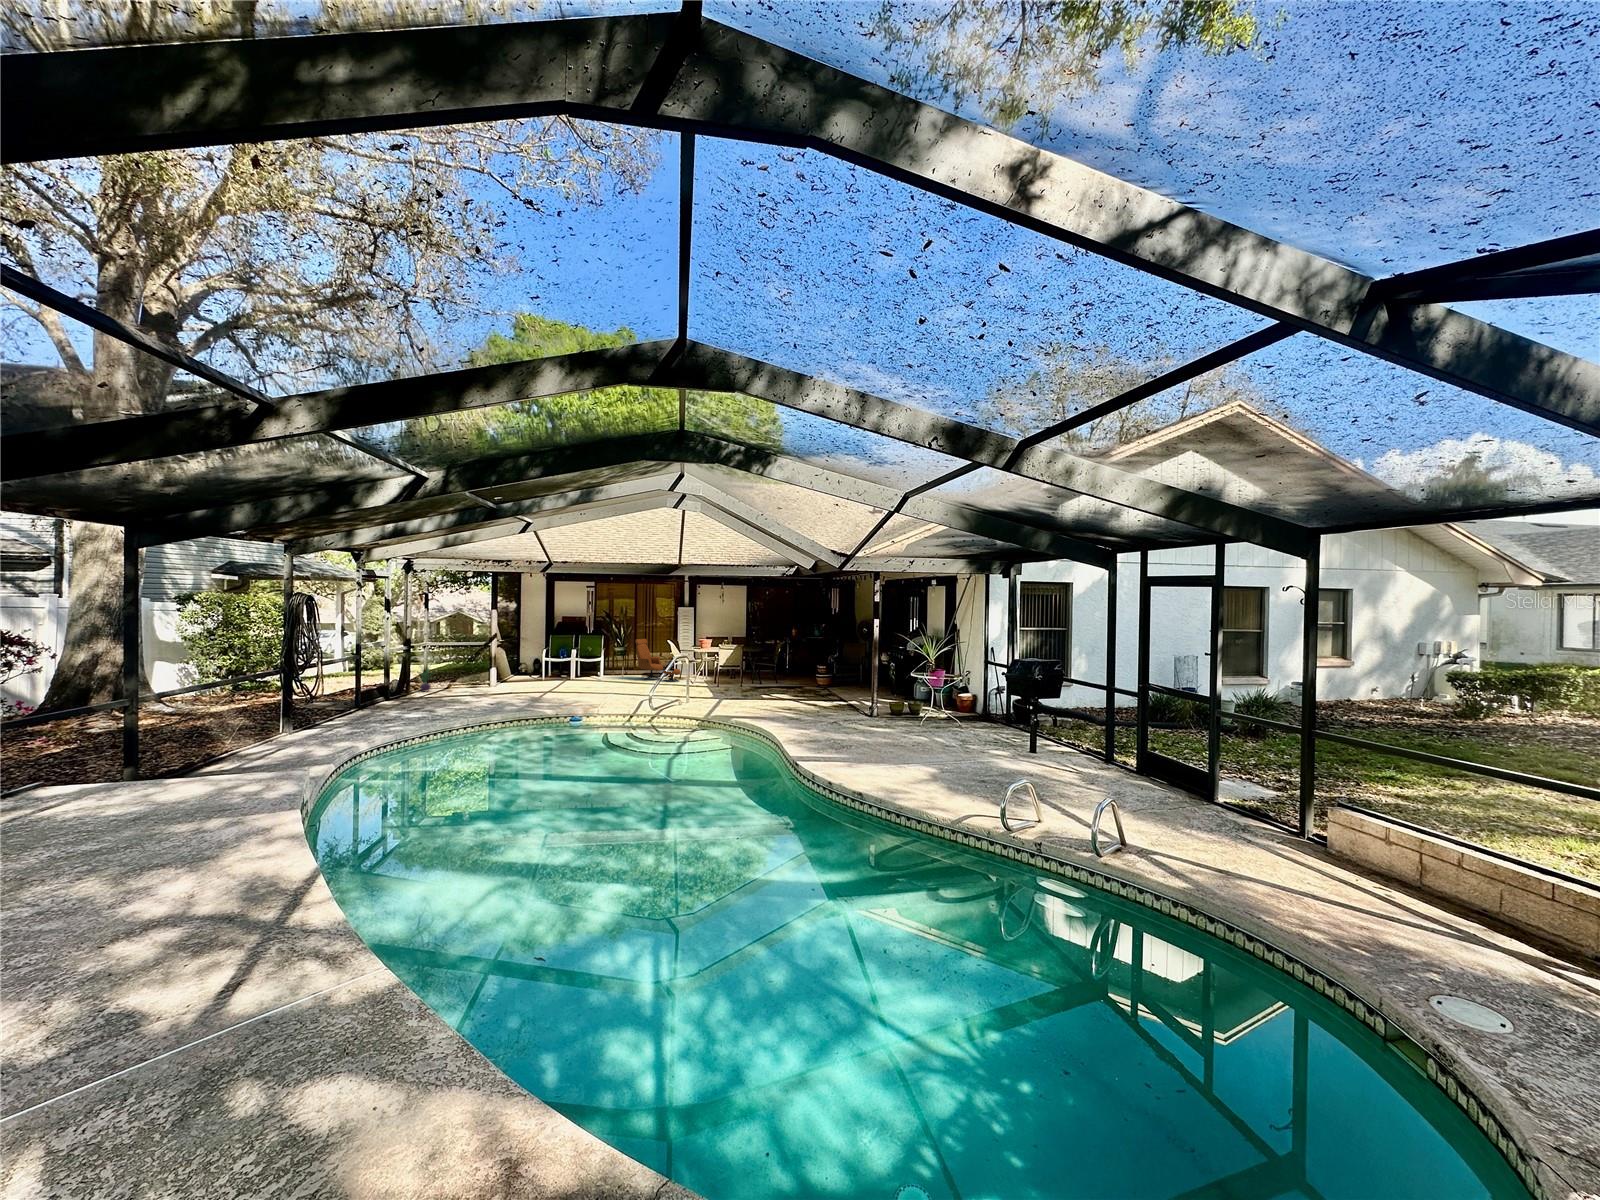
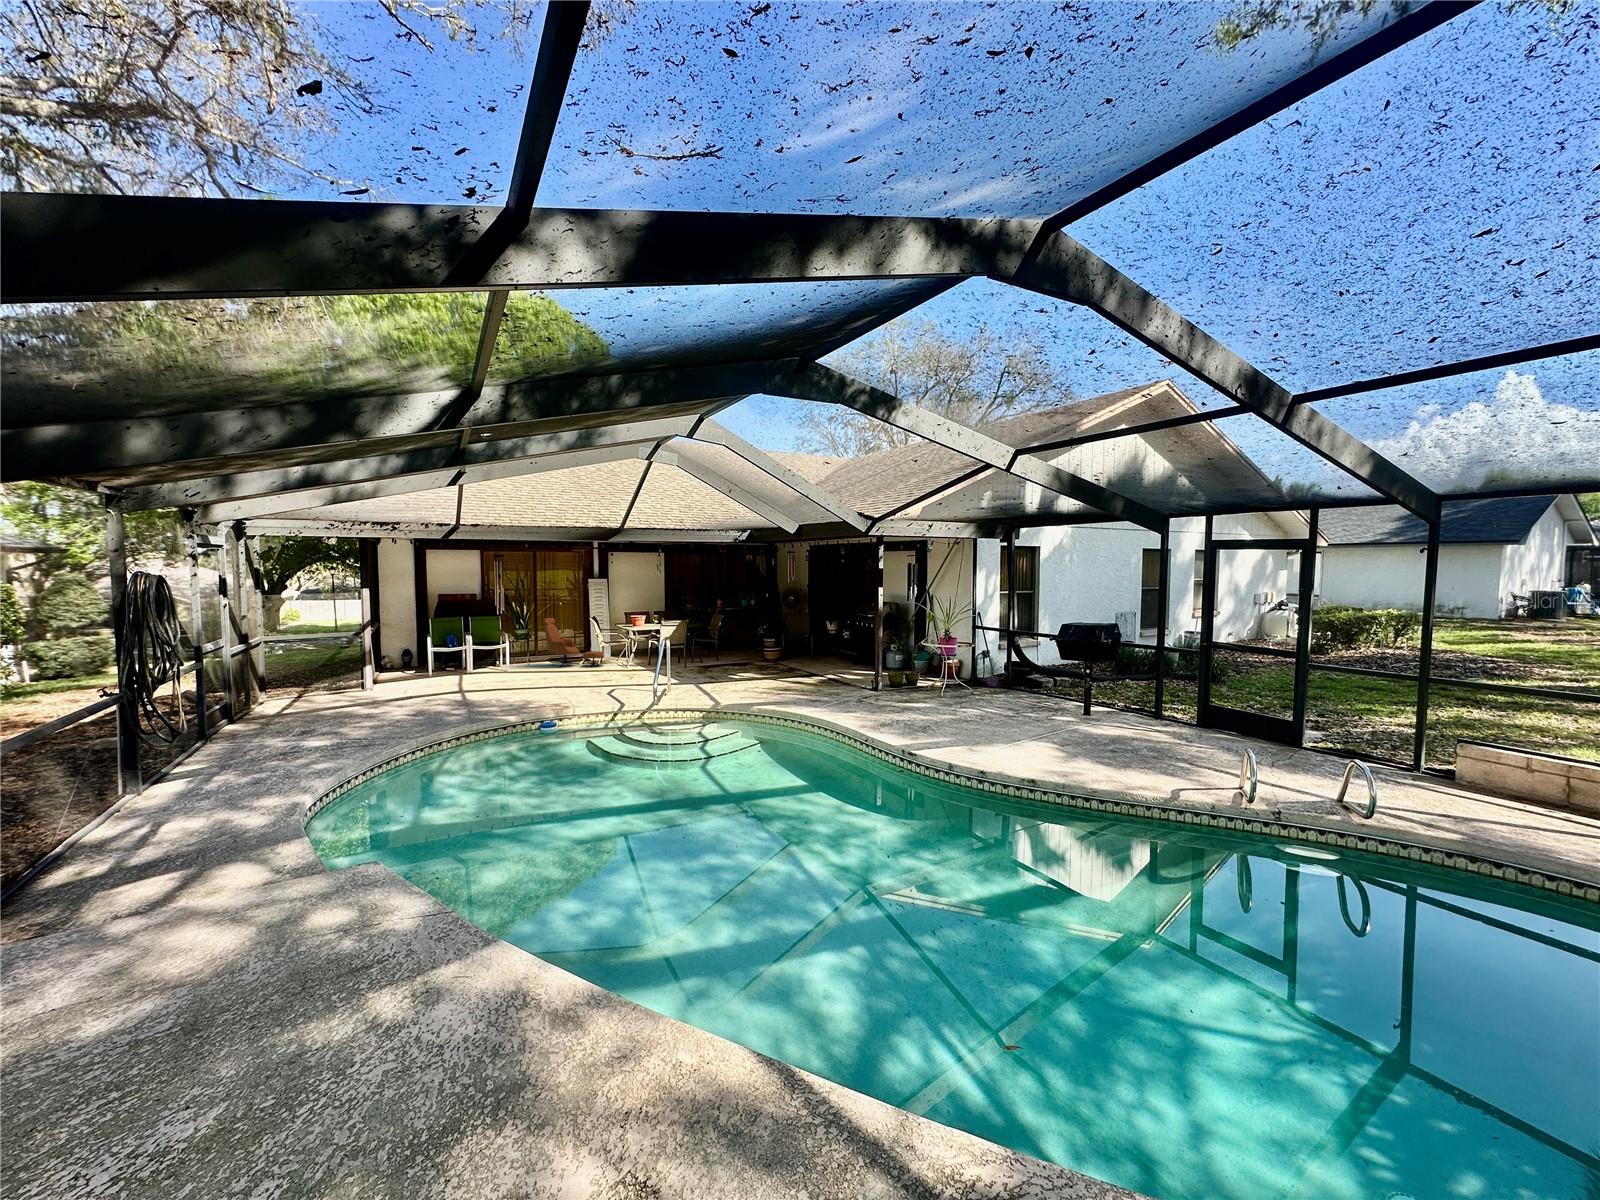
decorative plant: present [417,668,431,692] -> present [986,656,998,687]

